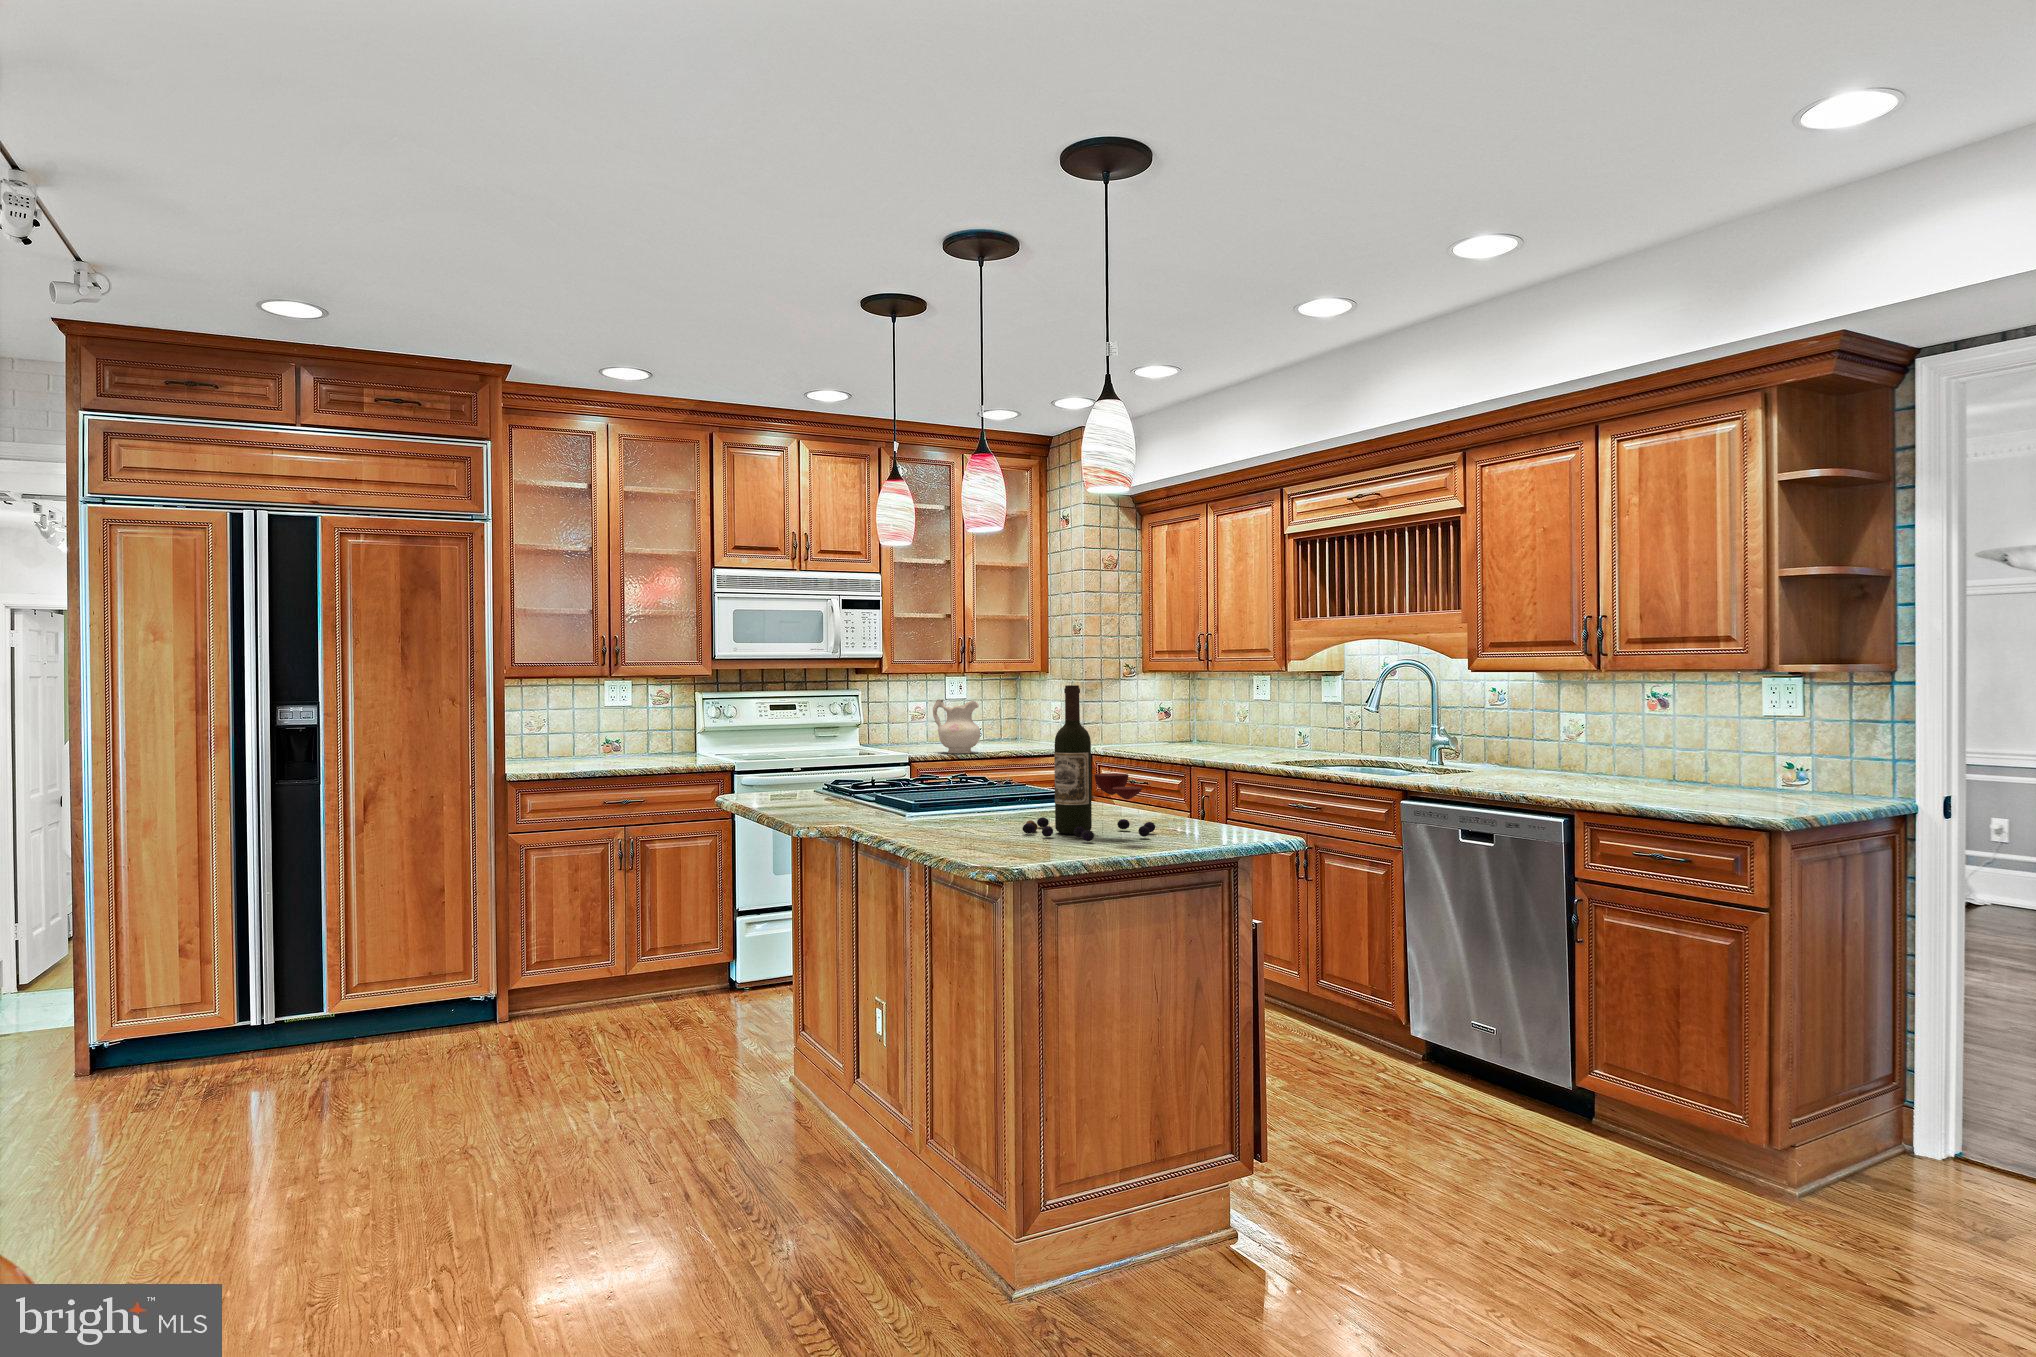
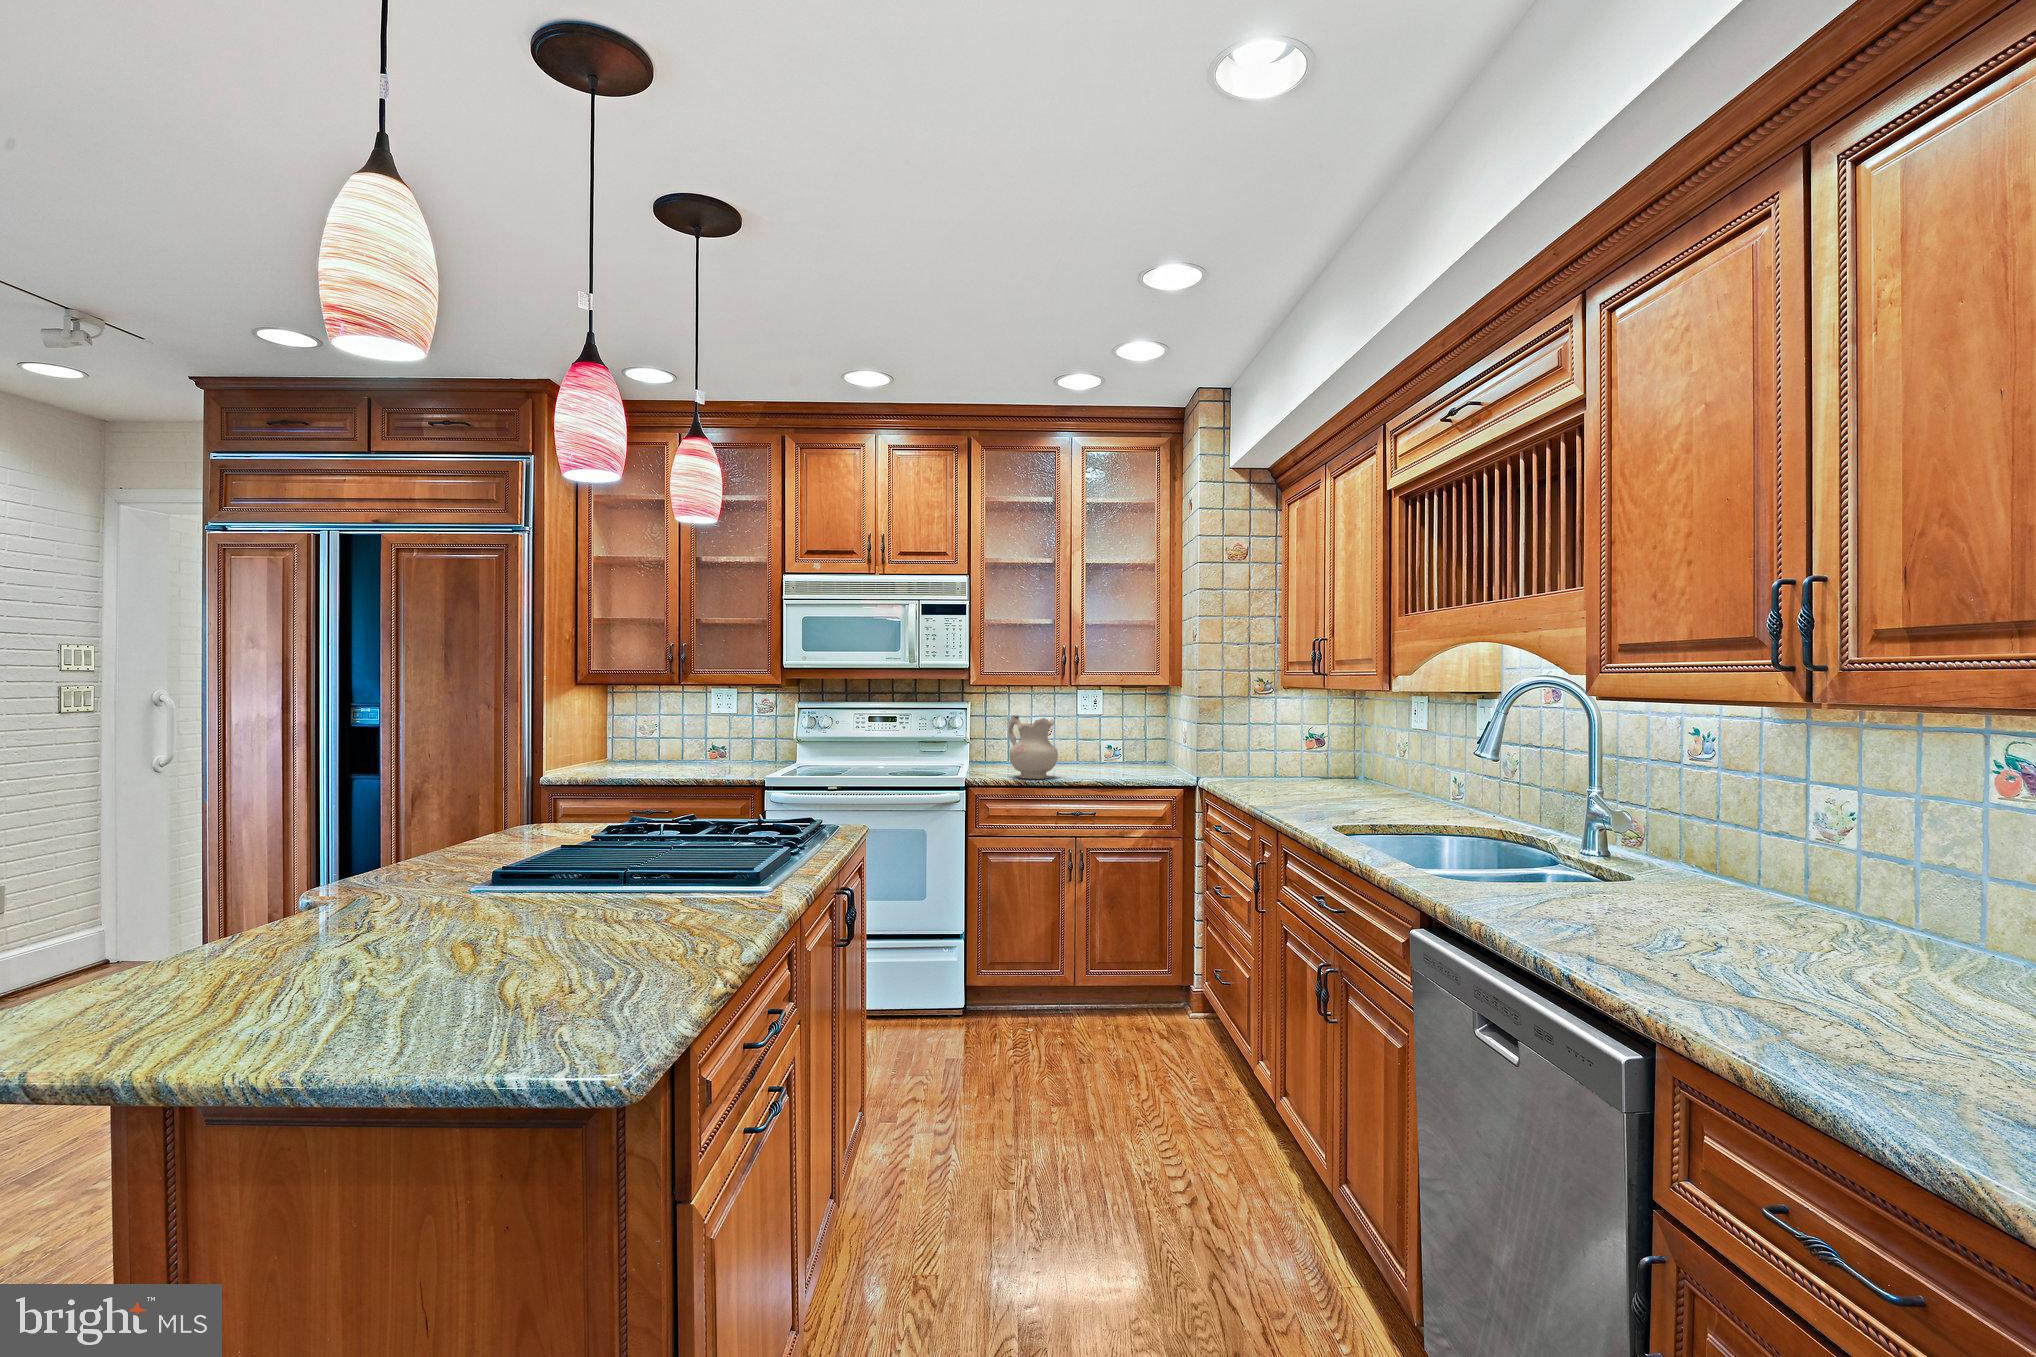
wine bottle: present [1023,685,1155,841] -> none [222,716,463,1039]

